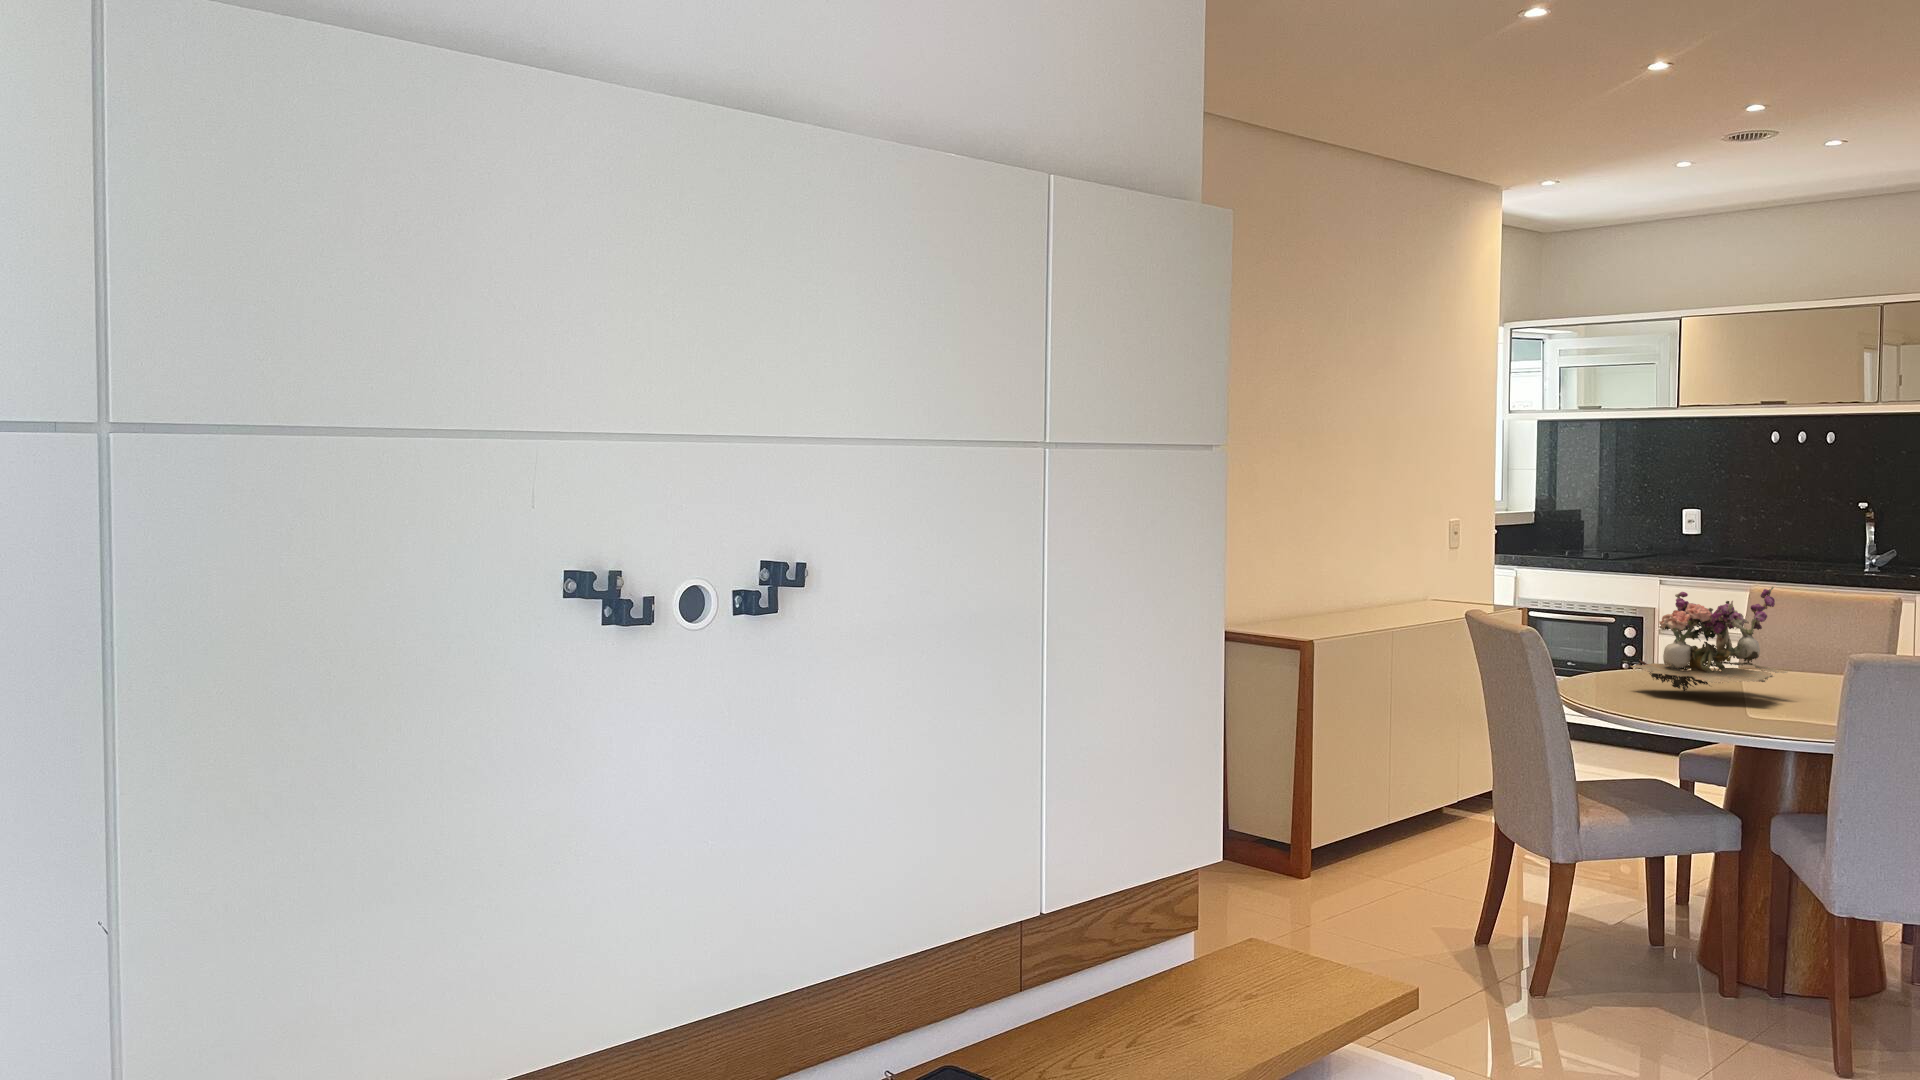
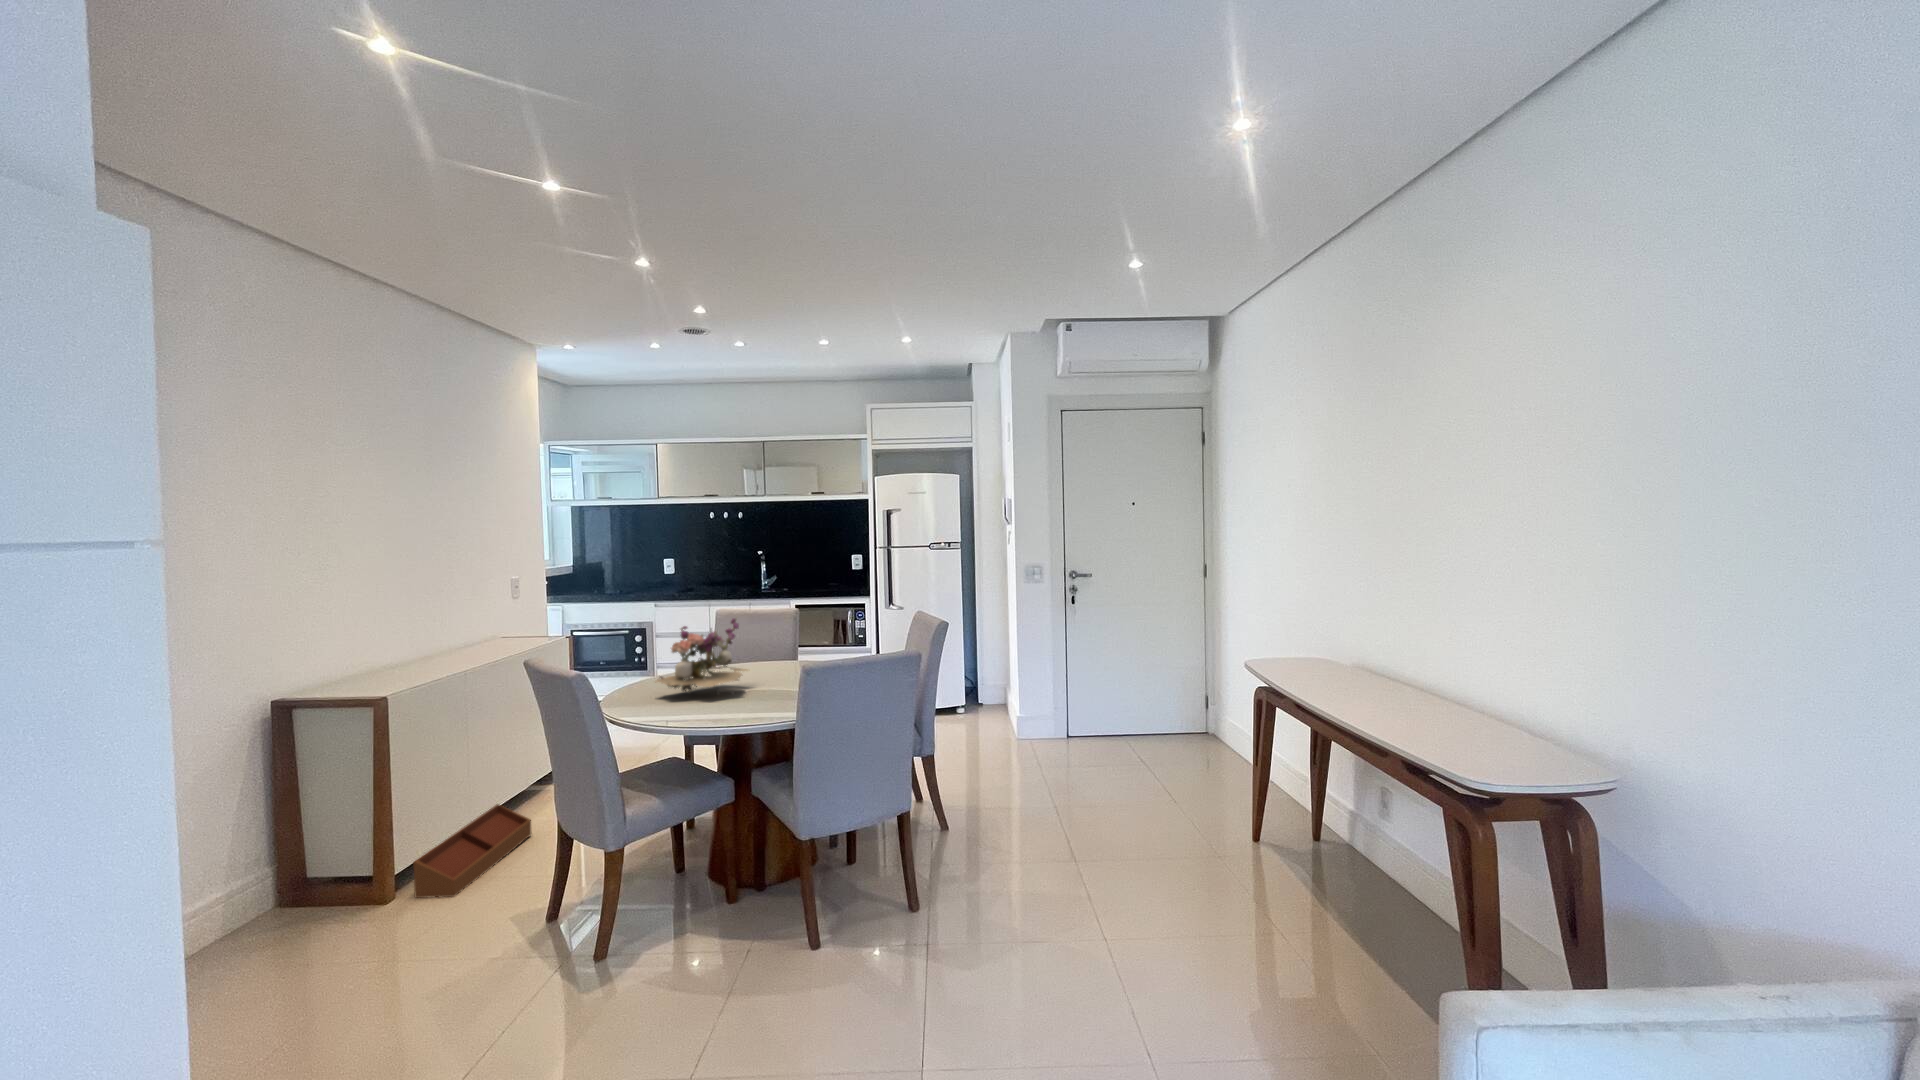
storage bin: none [1330,806,1460,893] -> present [413,804,532,898]

